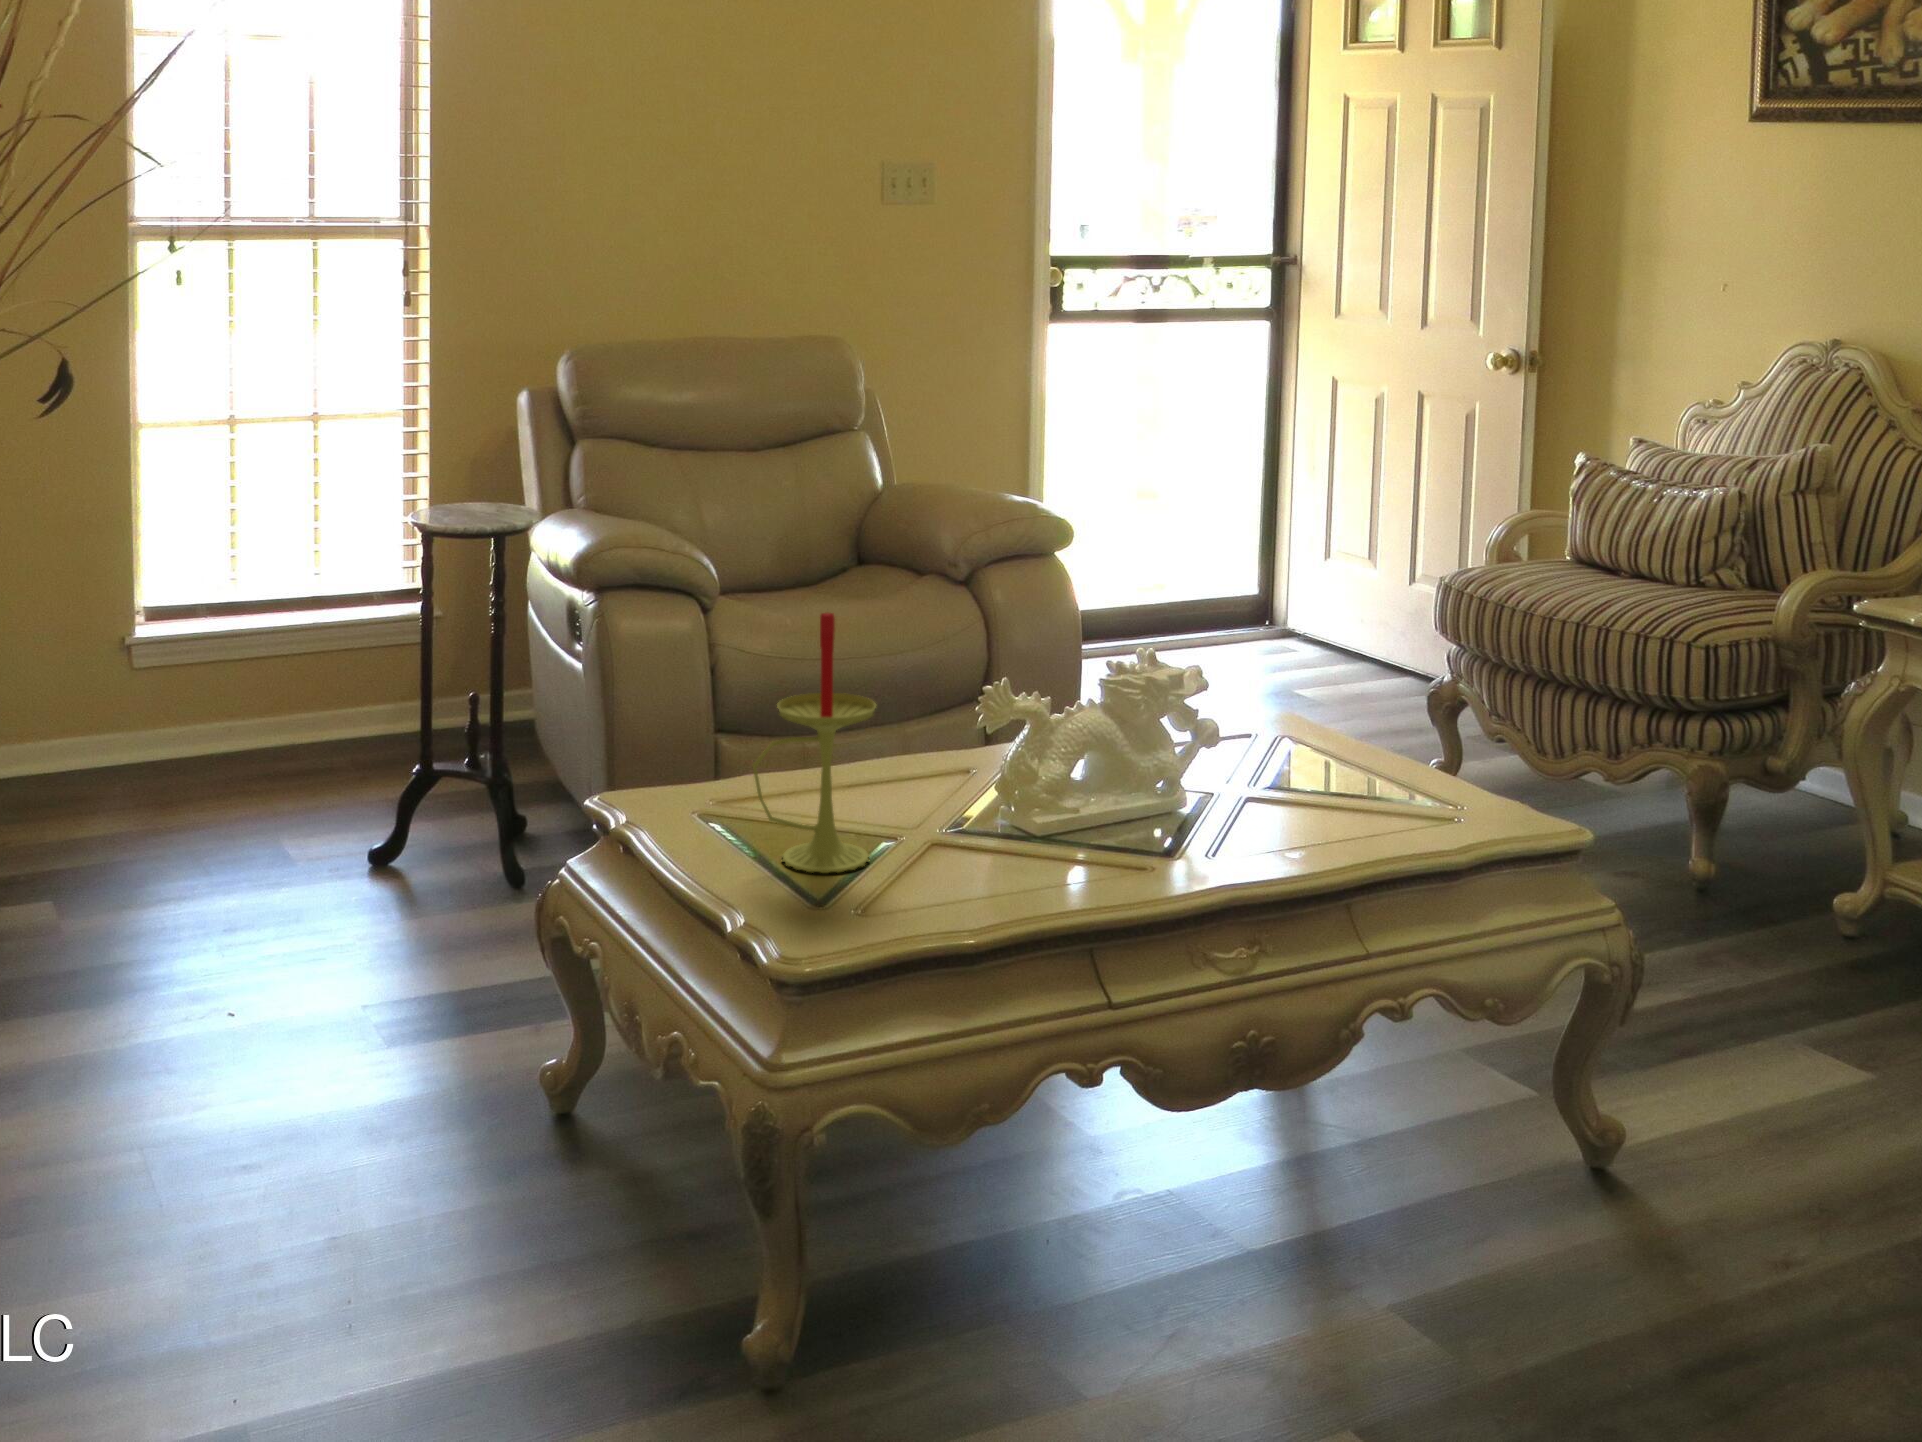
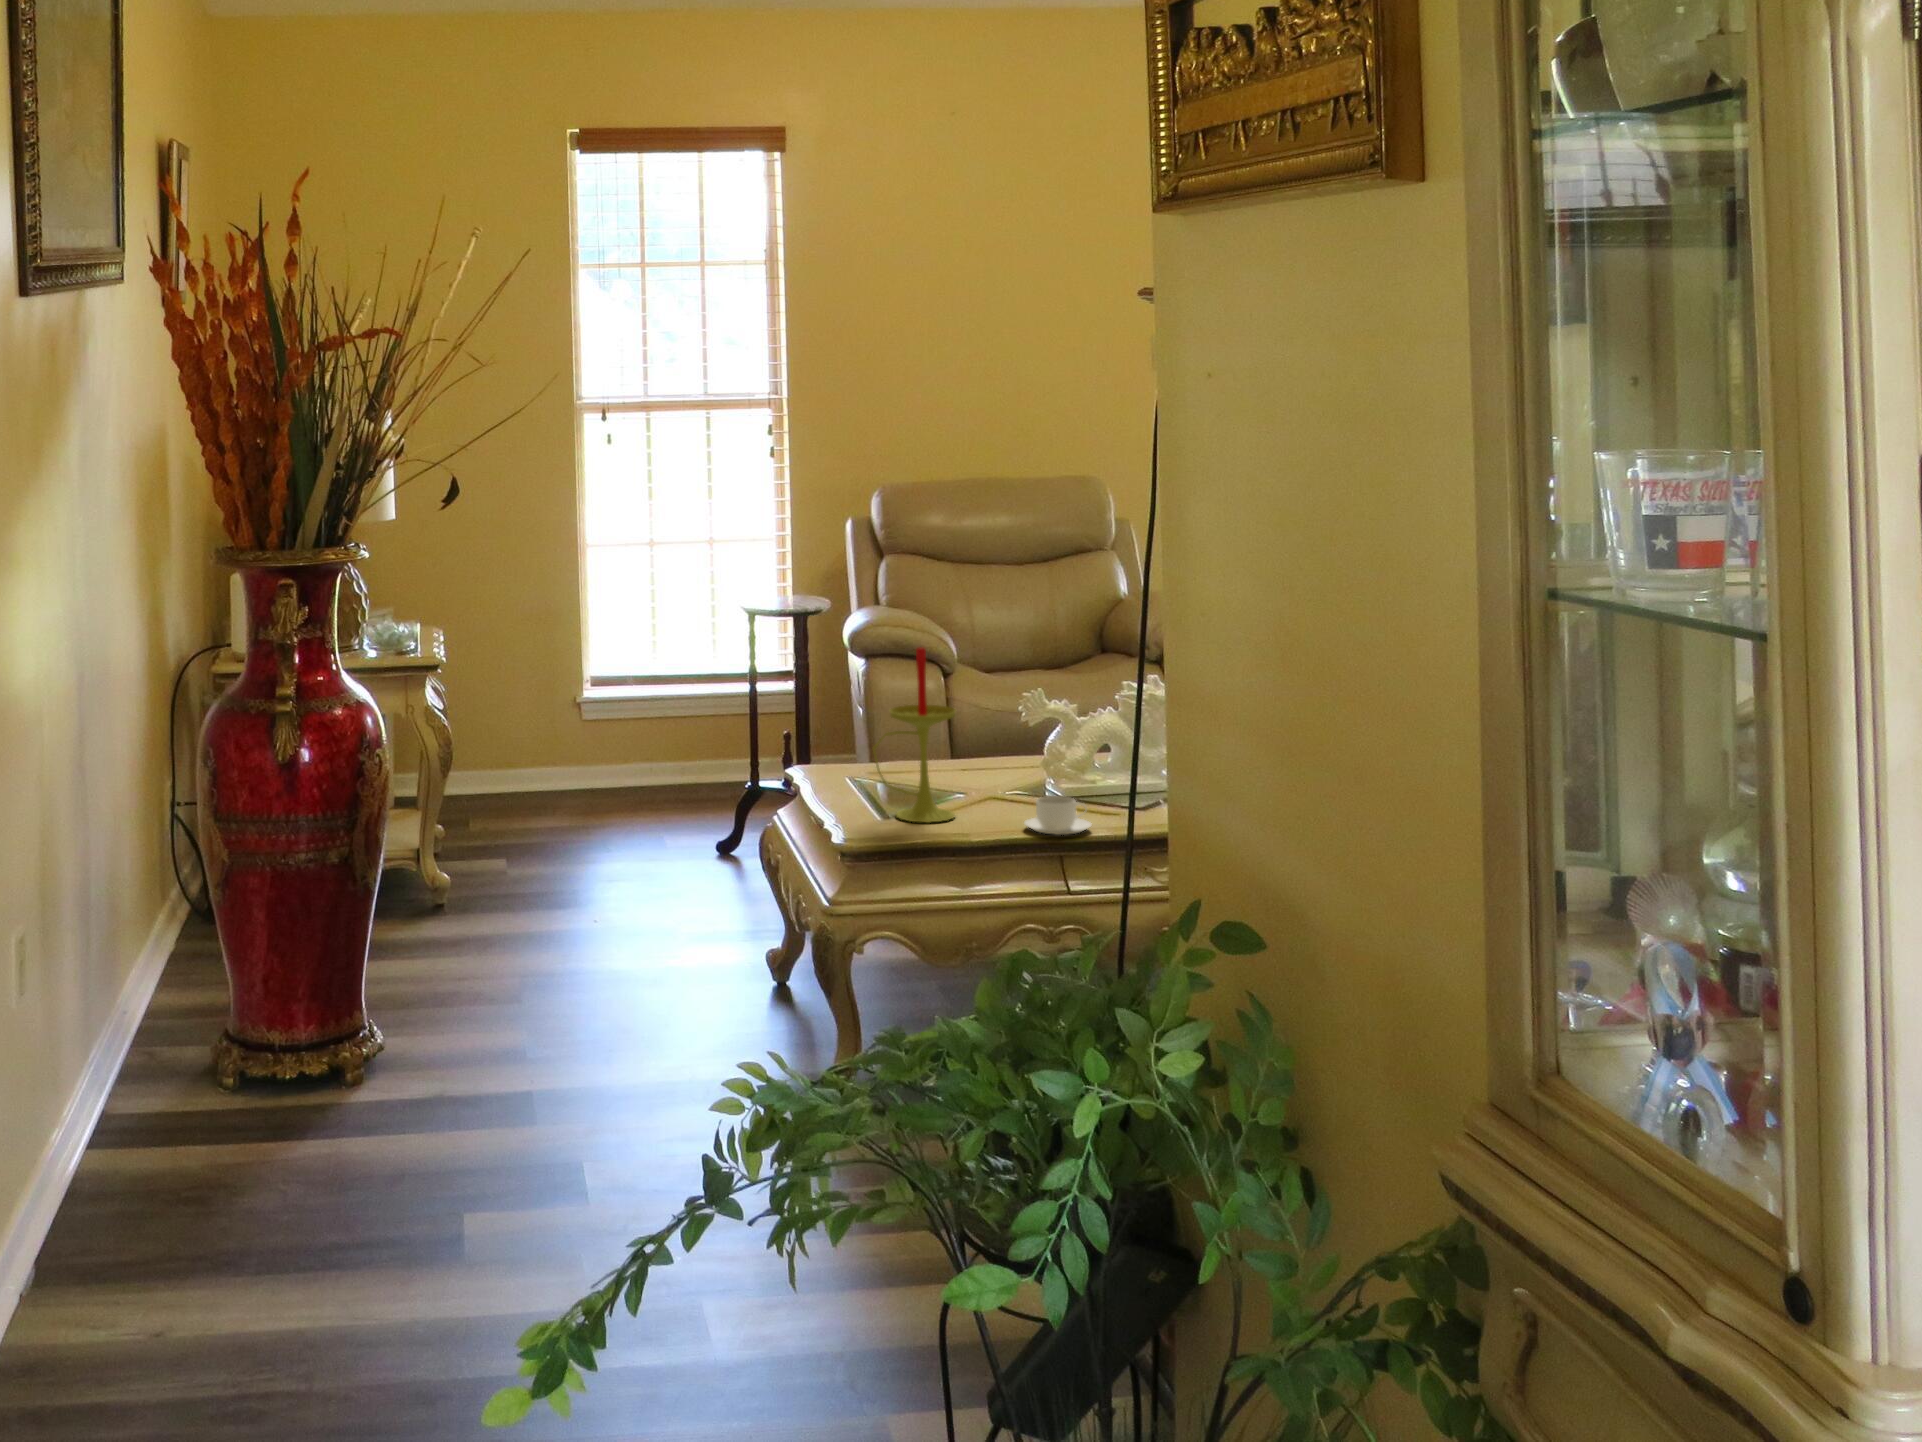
coffee cup: none [980,819,1076,880] -> present [1024,796,1091,835]

